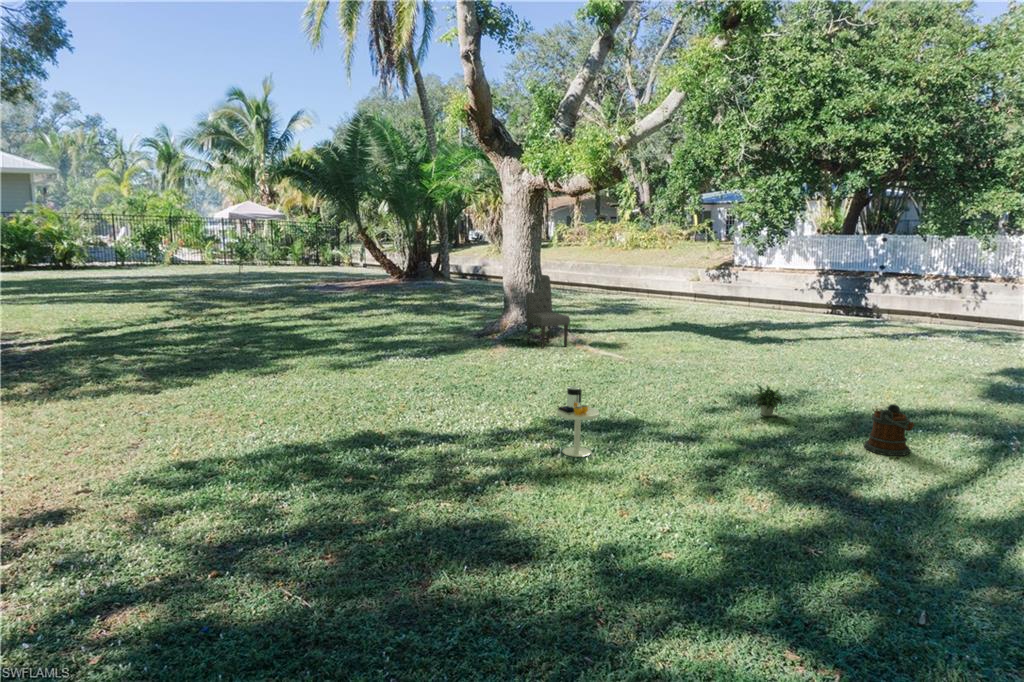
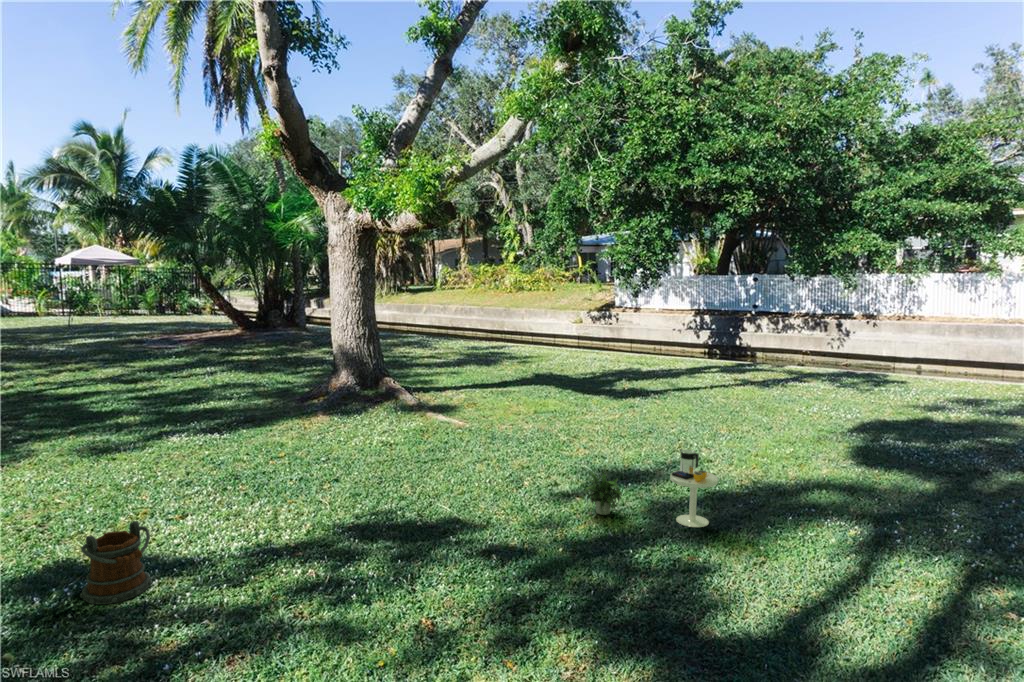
chair: present [526,275,570,349] -> none [354,327,406,414]
side table: present [557,386,599,457] -> present [670,449,718,527]
bucket: present [864,404,914,456] -> present [80,521,152,605]

